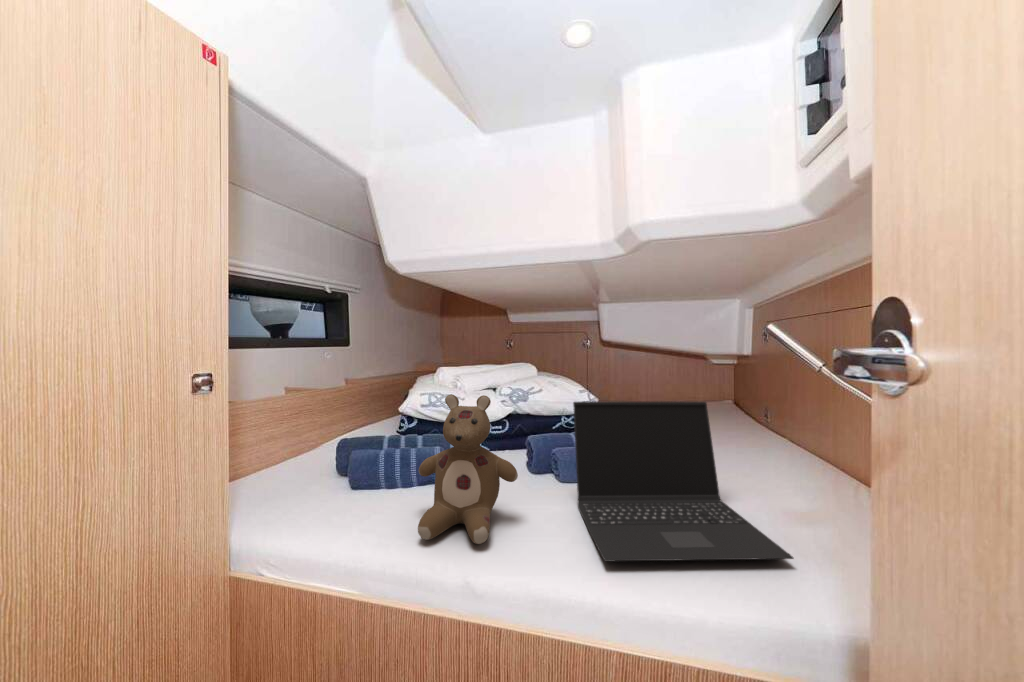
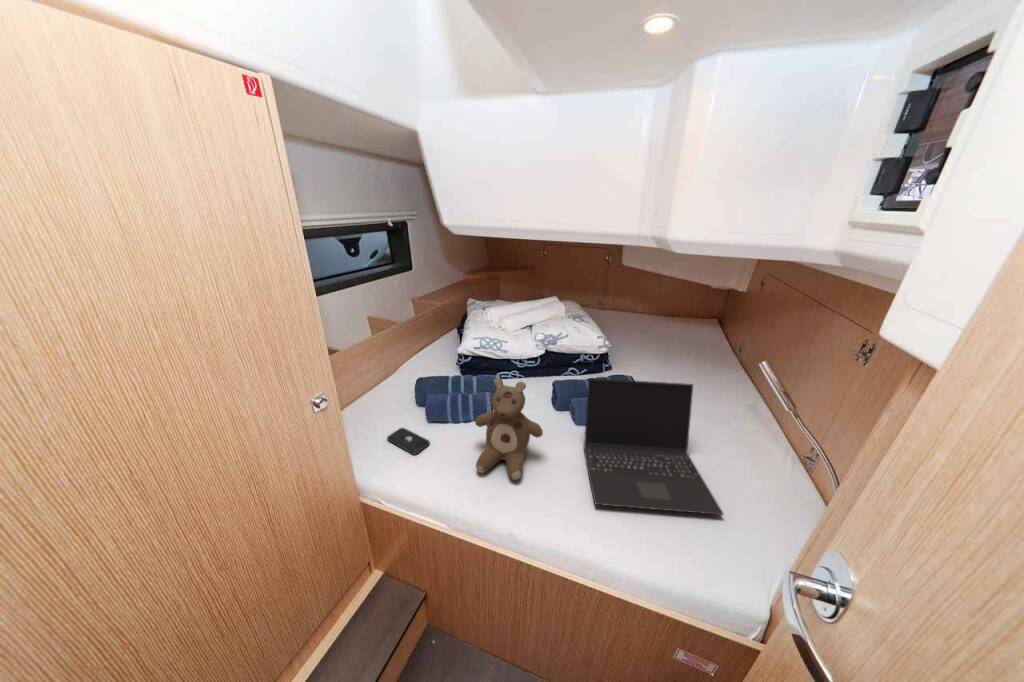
smartphone: none [279,499,347,528] -> present [387,428,430,454]

